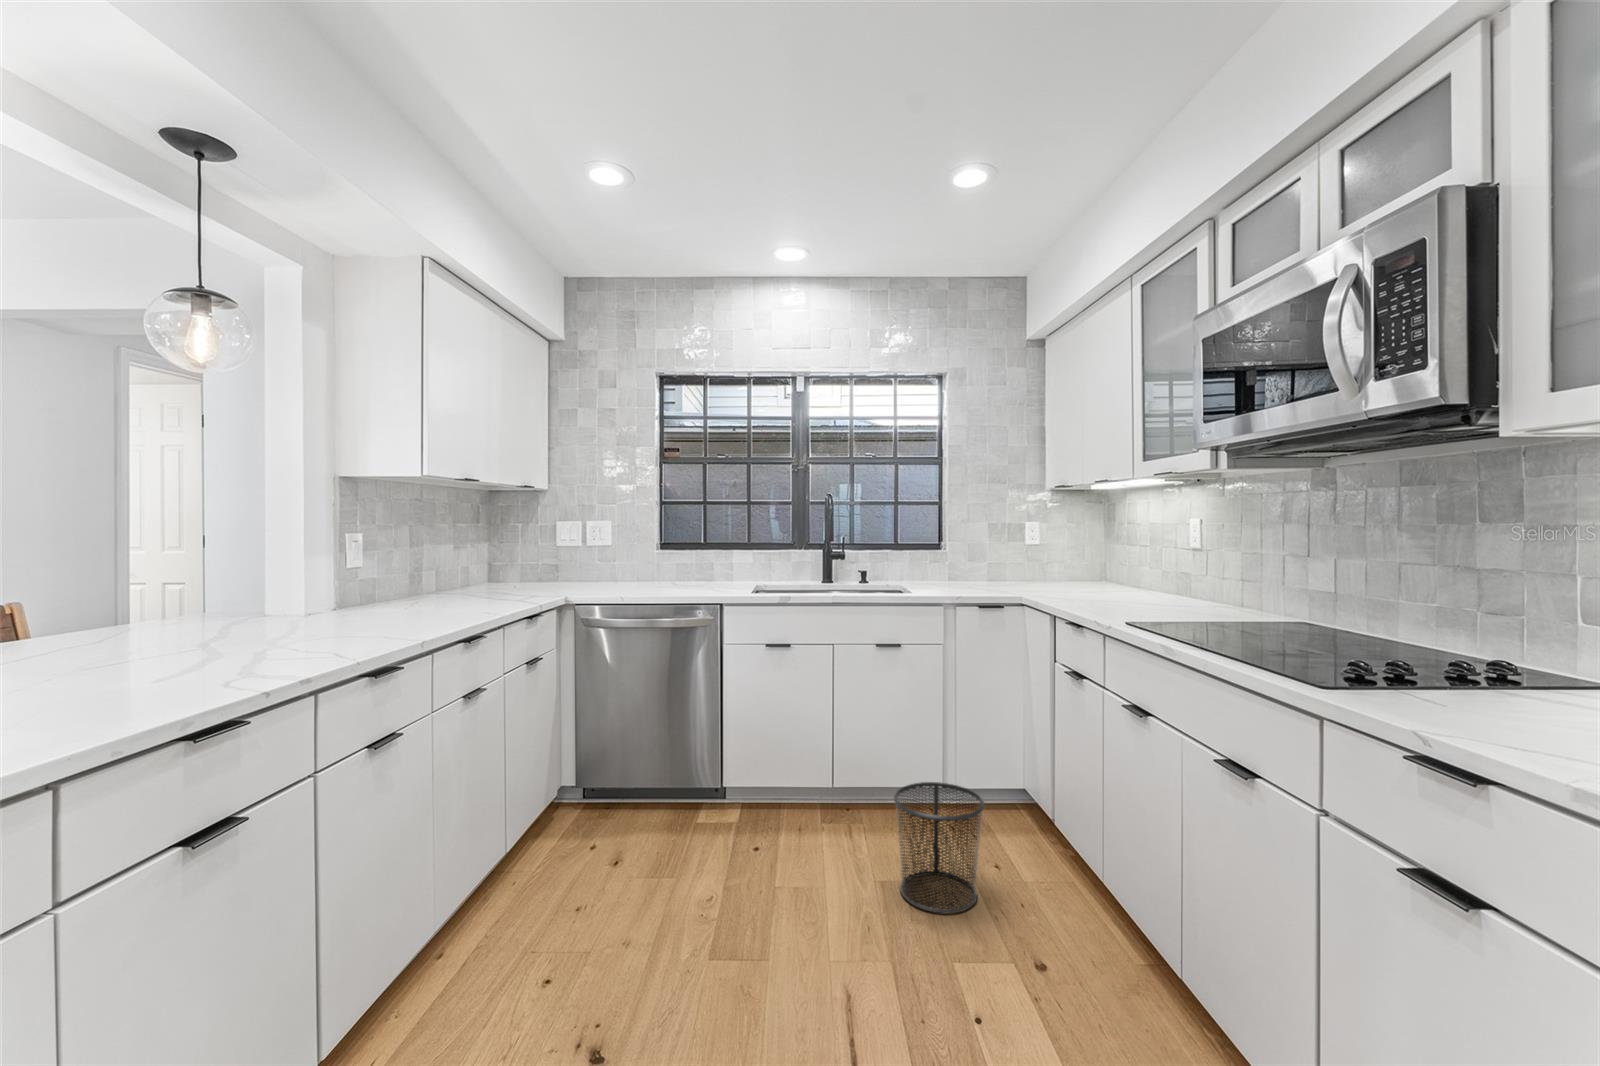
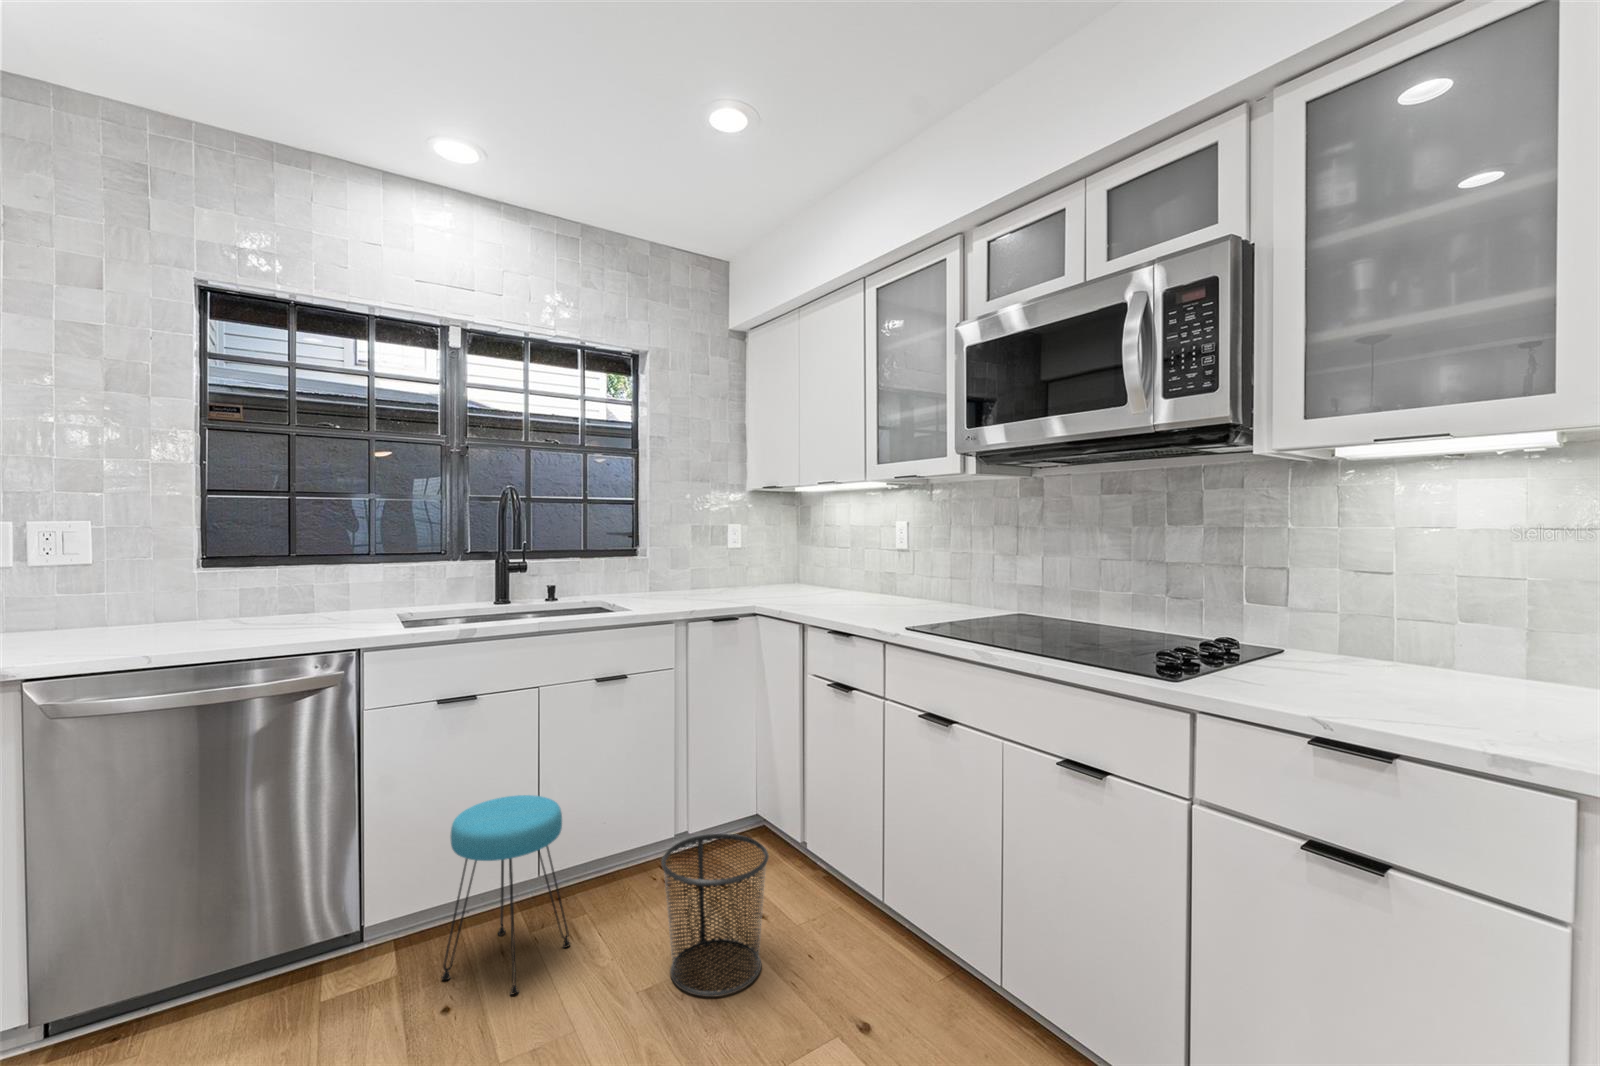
stool: none [752,723,840,863] -> present [441,795,570,995]

